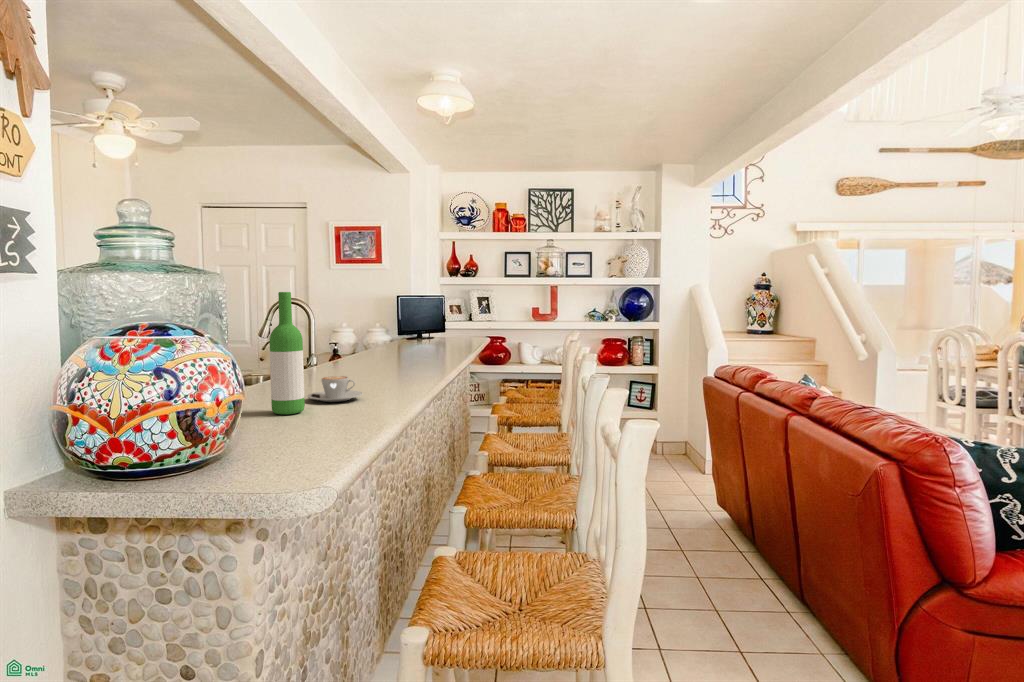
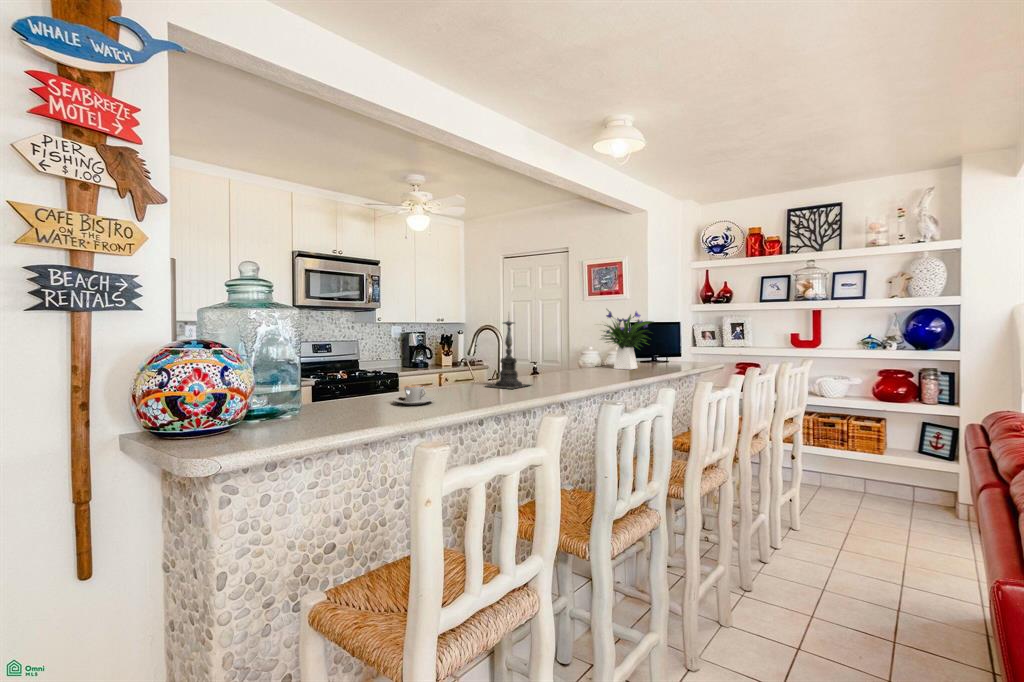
flower arrangement: none [391,279,455,349] -> present [603,310,652,369]
candle holder: none [345,282,394,376] -> present [487,320,529,389]
wine bottle: present [270,292,305,414] -> none [347,322,371,409]

